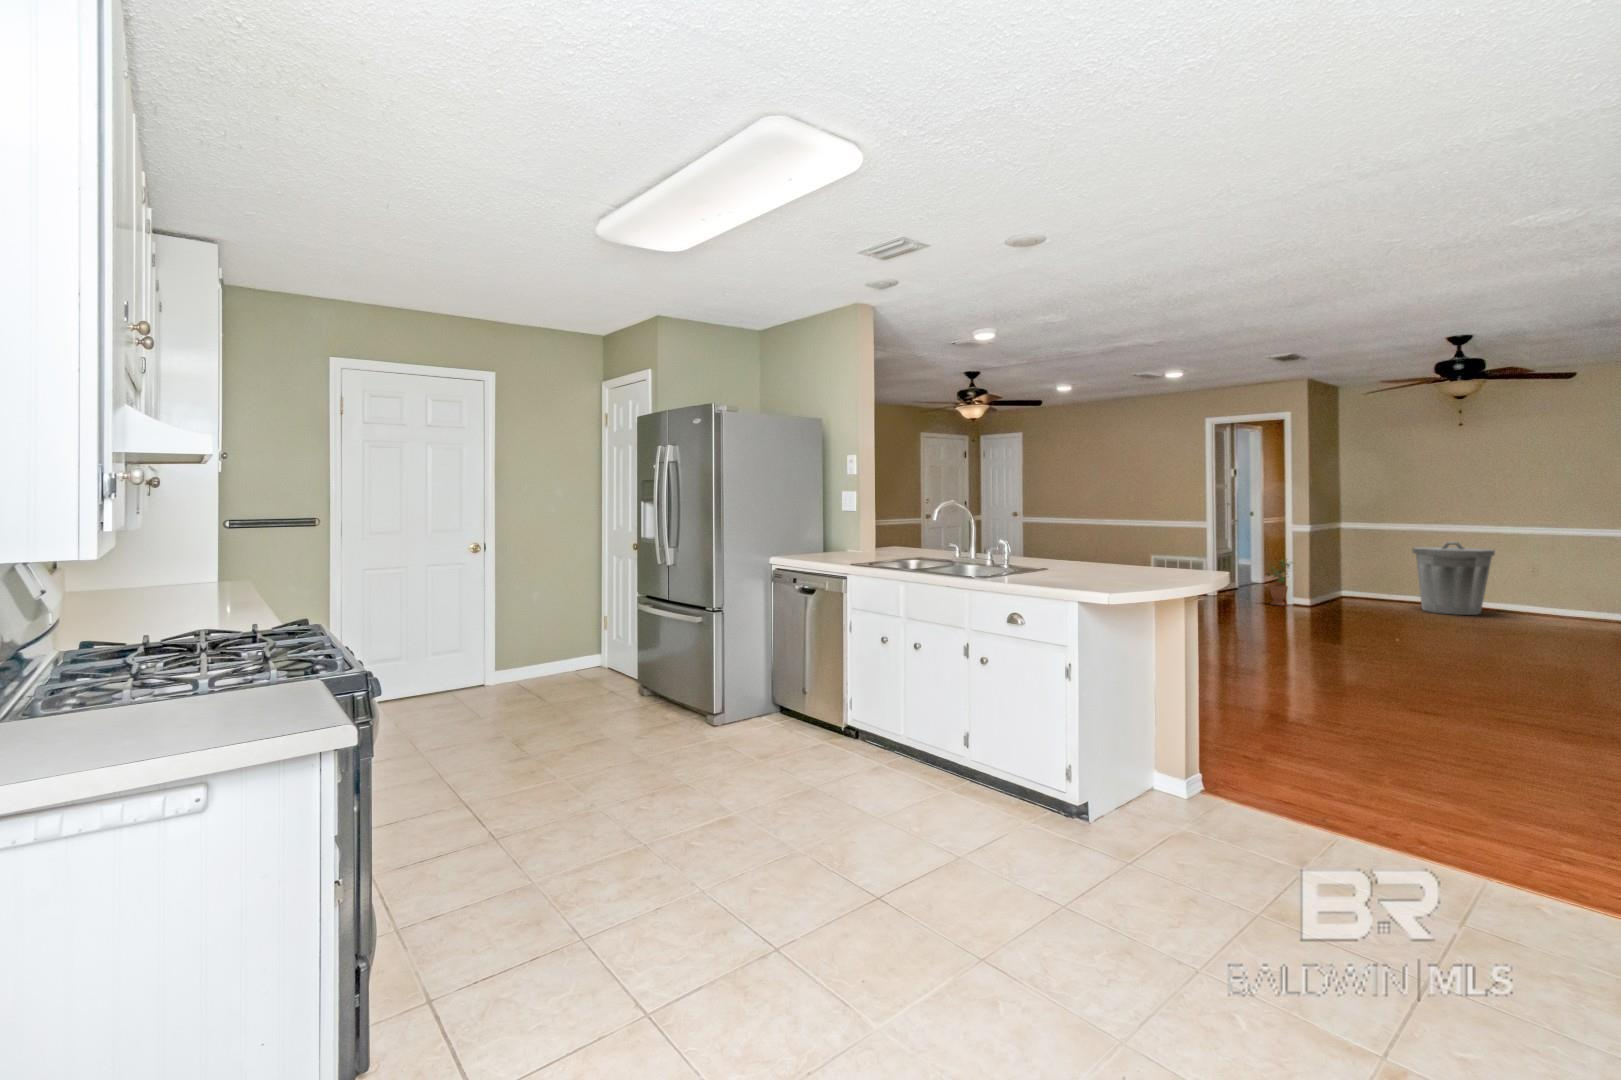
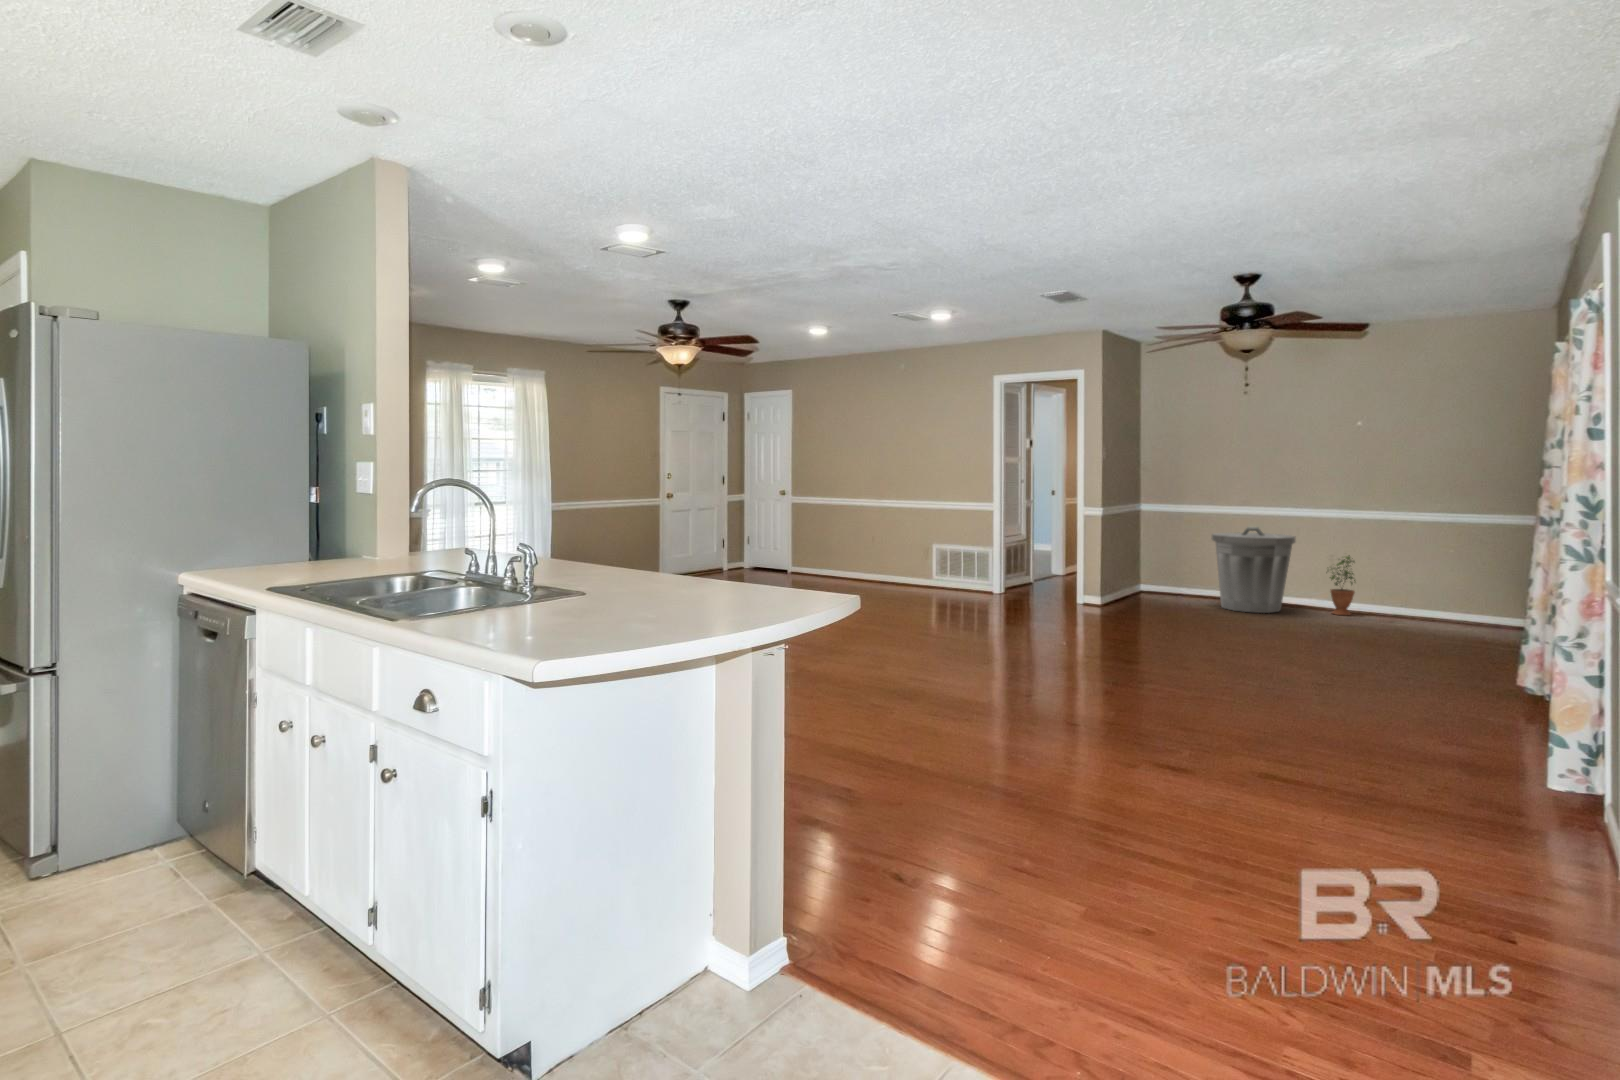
potted plant: present [1268,560,1291,605] -> present [1330,555,1355,615]

